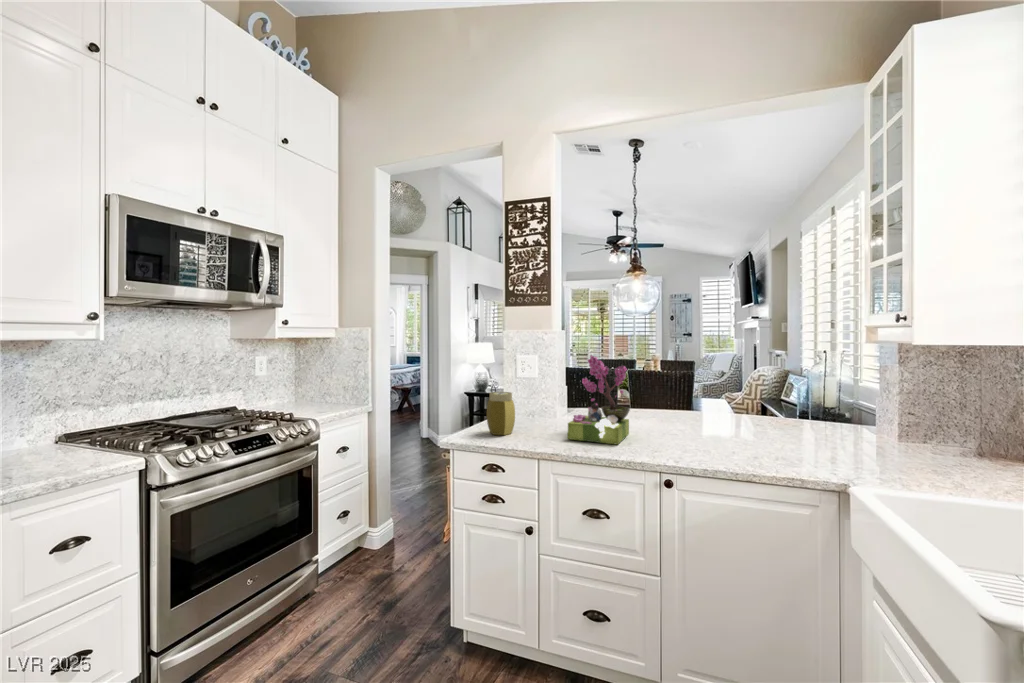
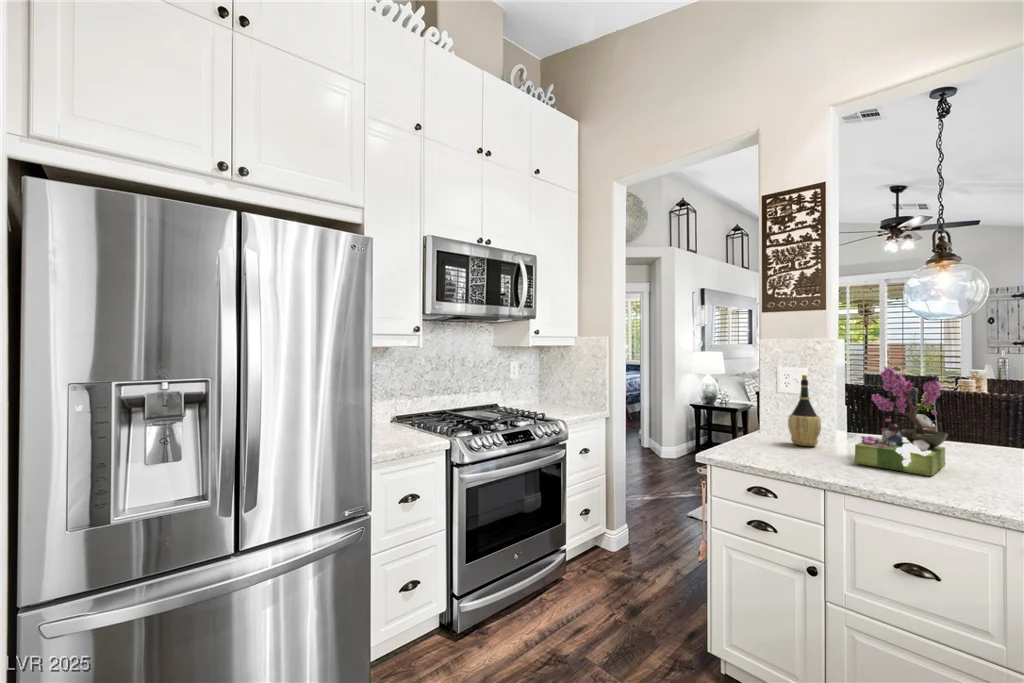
wine bottle: none [522,364,547,426] -> present [788,375,821,446]
jar: present [487,392,515,435] -> none [746,404,782,452]

